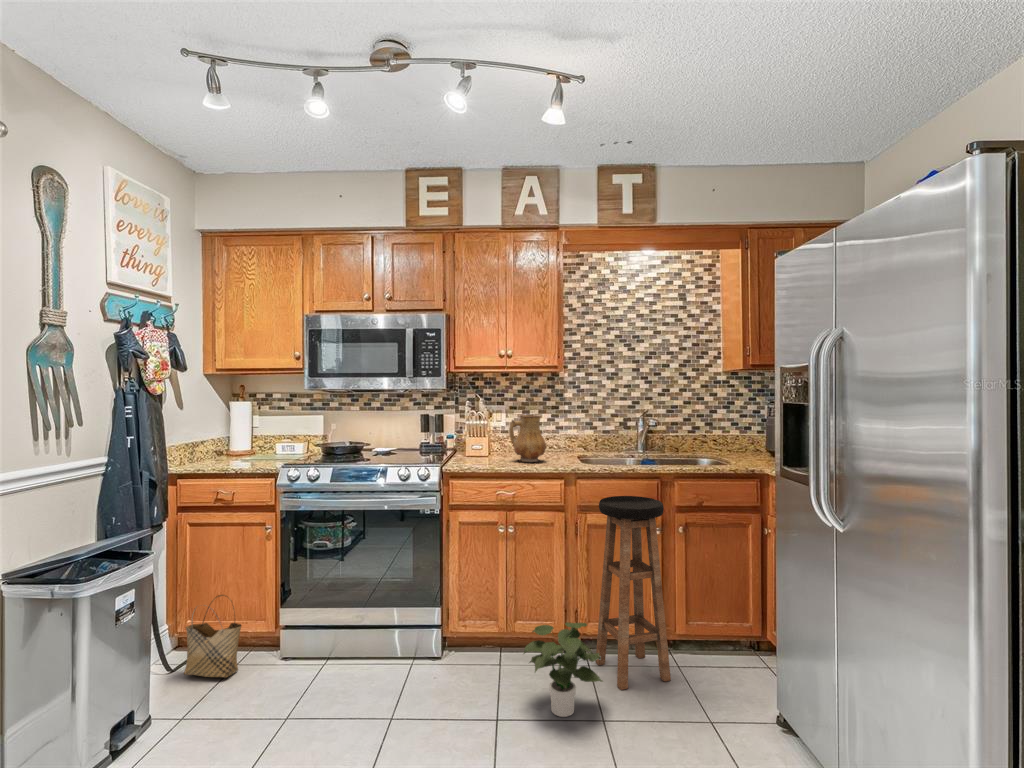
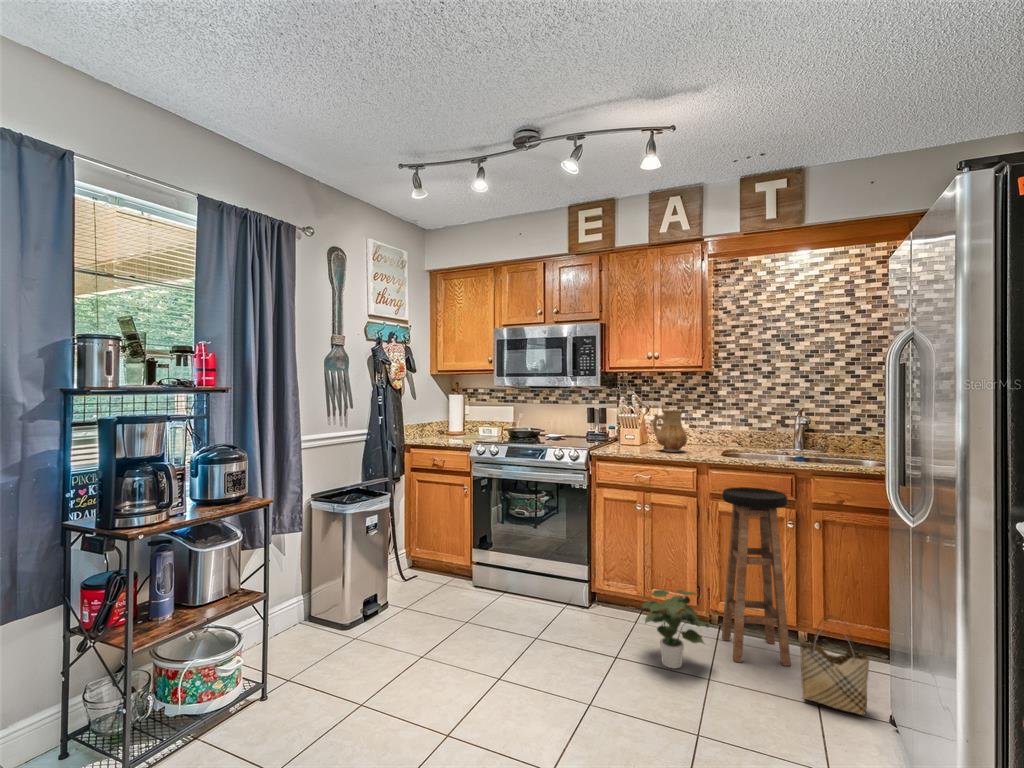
woven basket: present [184,595,241,677] -> present [799,616,870,715]

